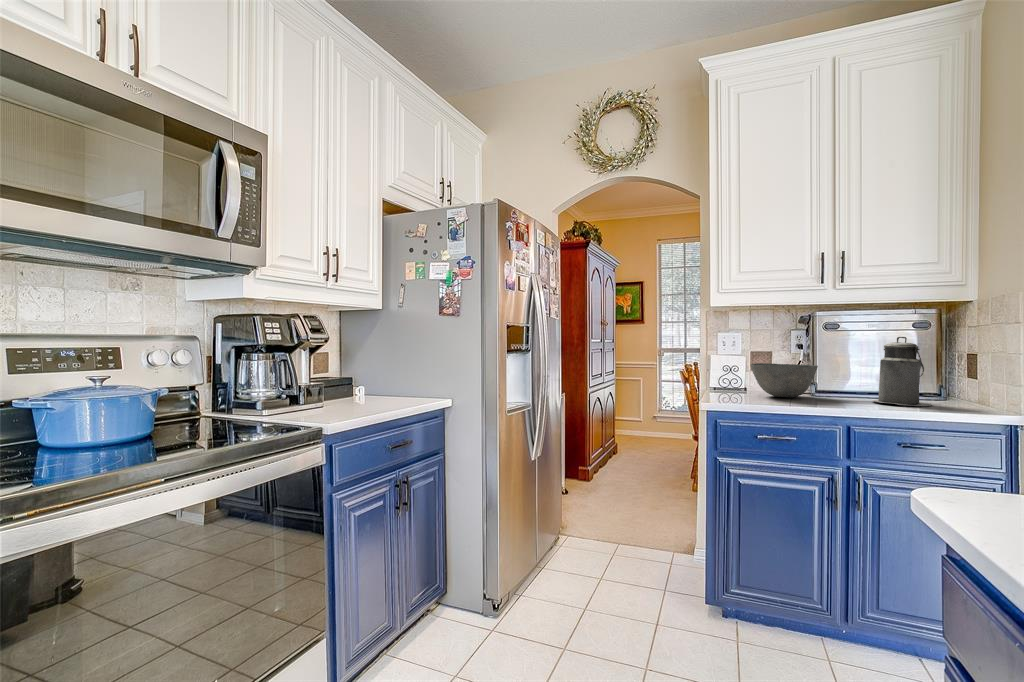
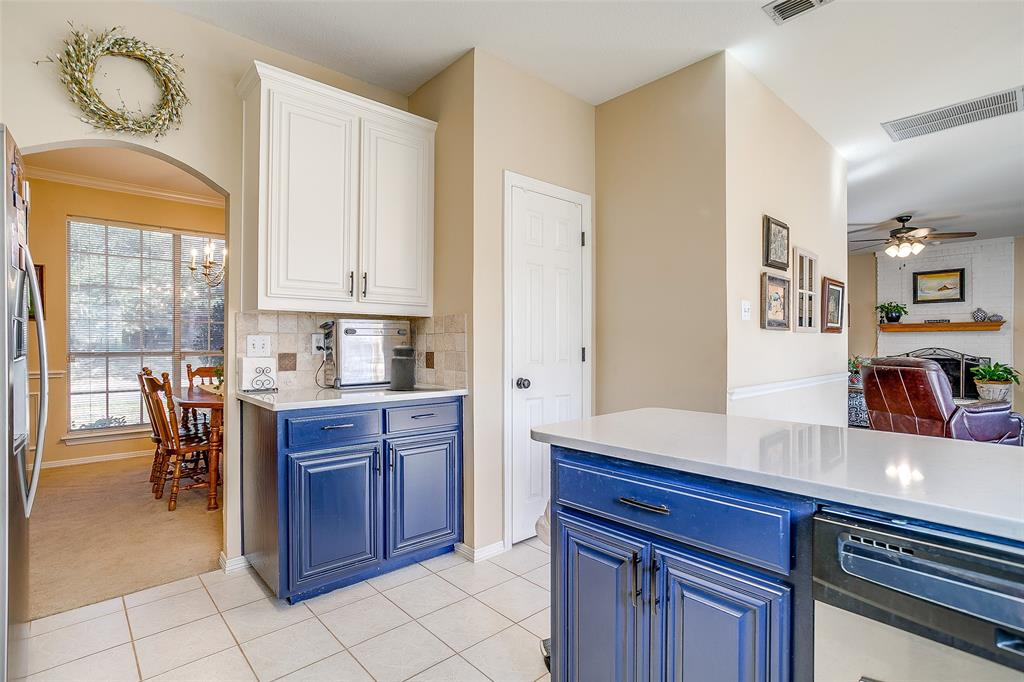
bowl: present [751,363,818,398] -> none [297,364,351,393]

